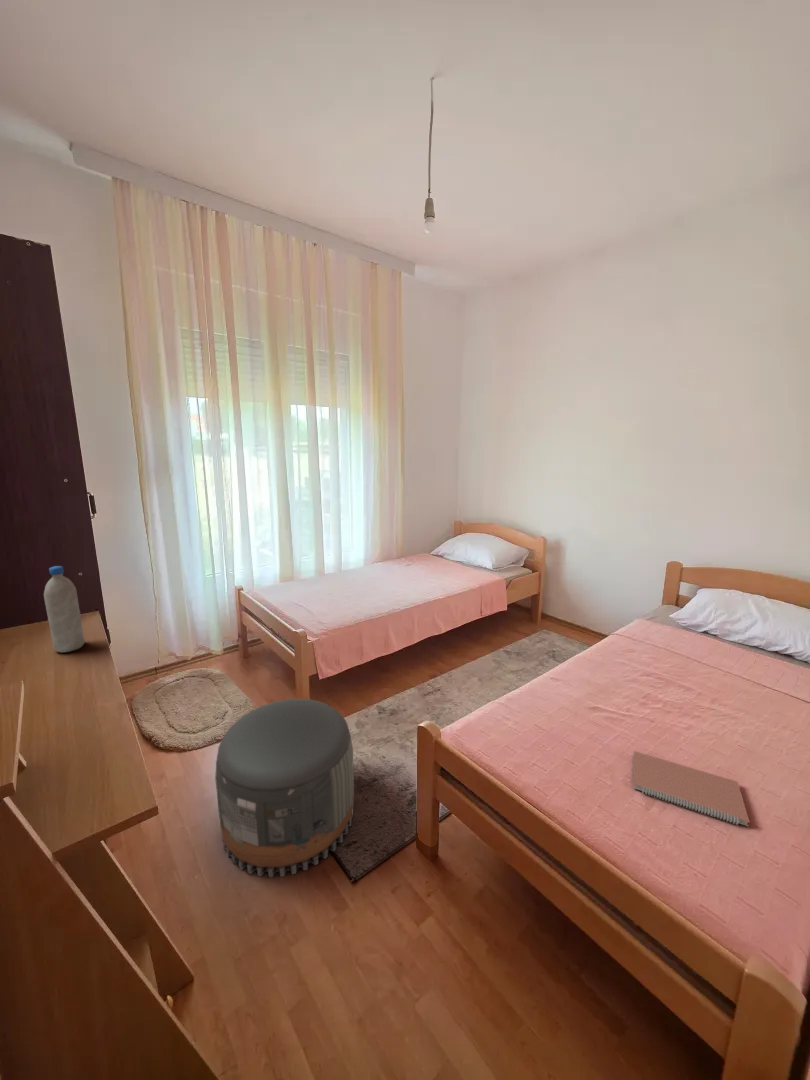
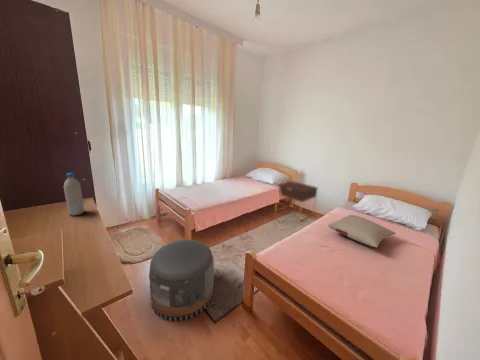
nightstand: none [499,560,594,652] -> present [278,182,317,215]
pillow: none [606,639,763,715] -> present [328,215,396,247]
notebook: present [633,751,749,826] -> none [343,263,396,296]

